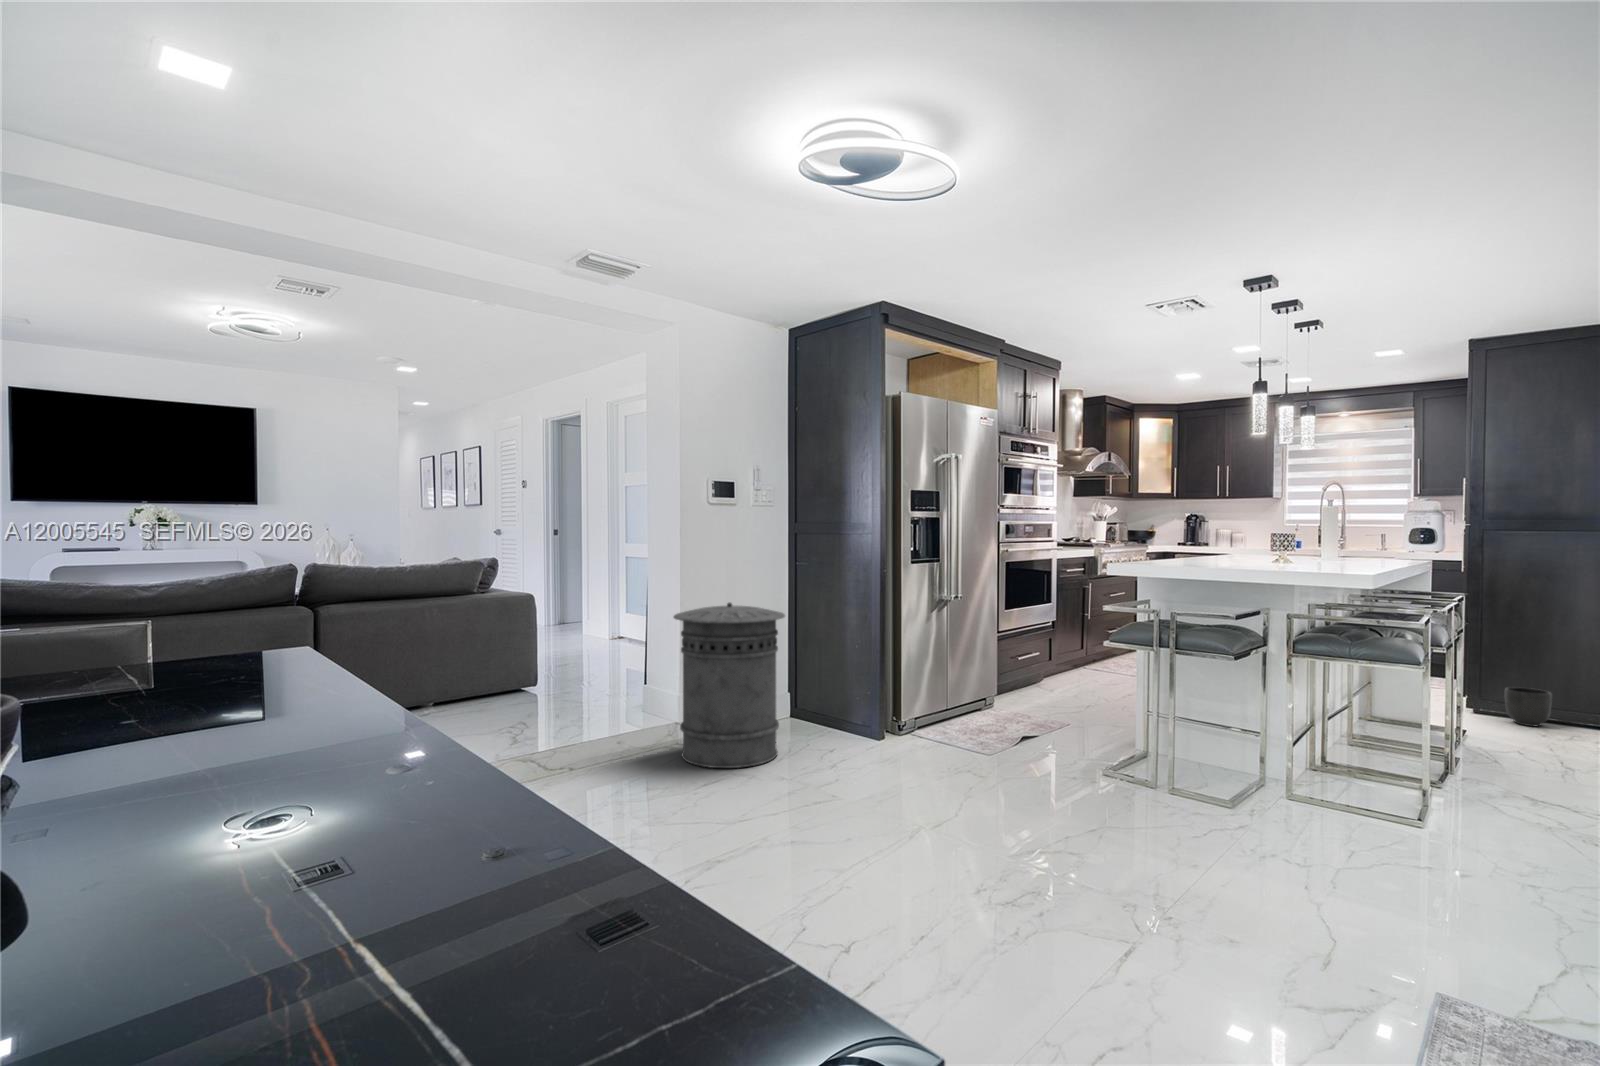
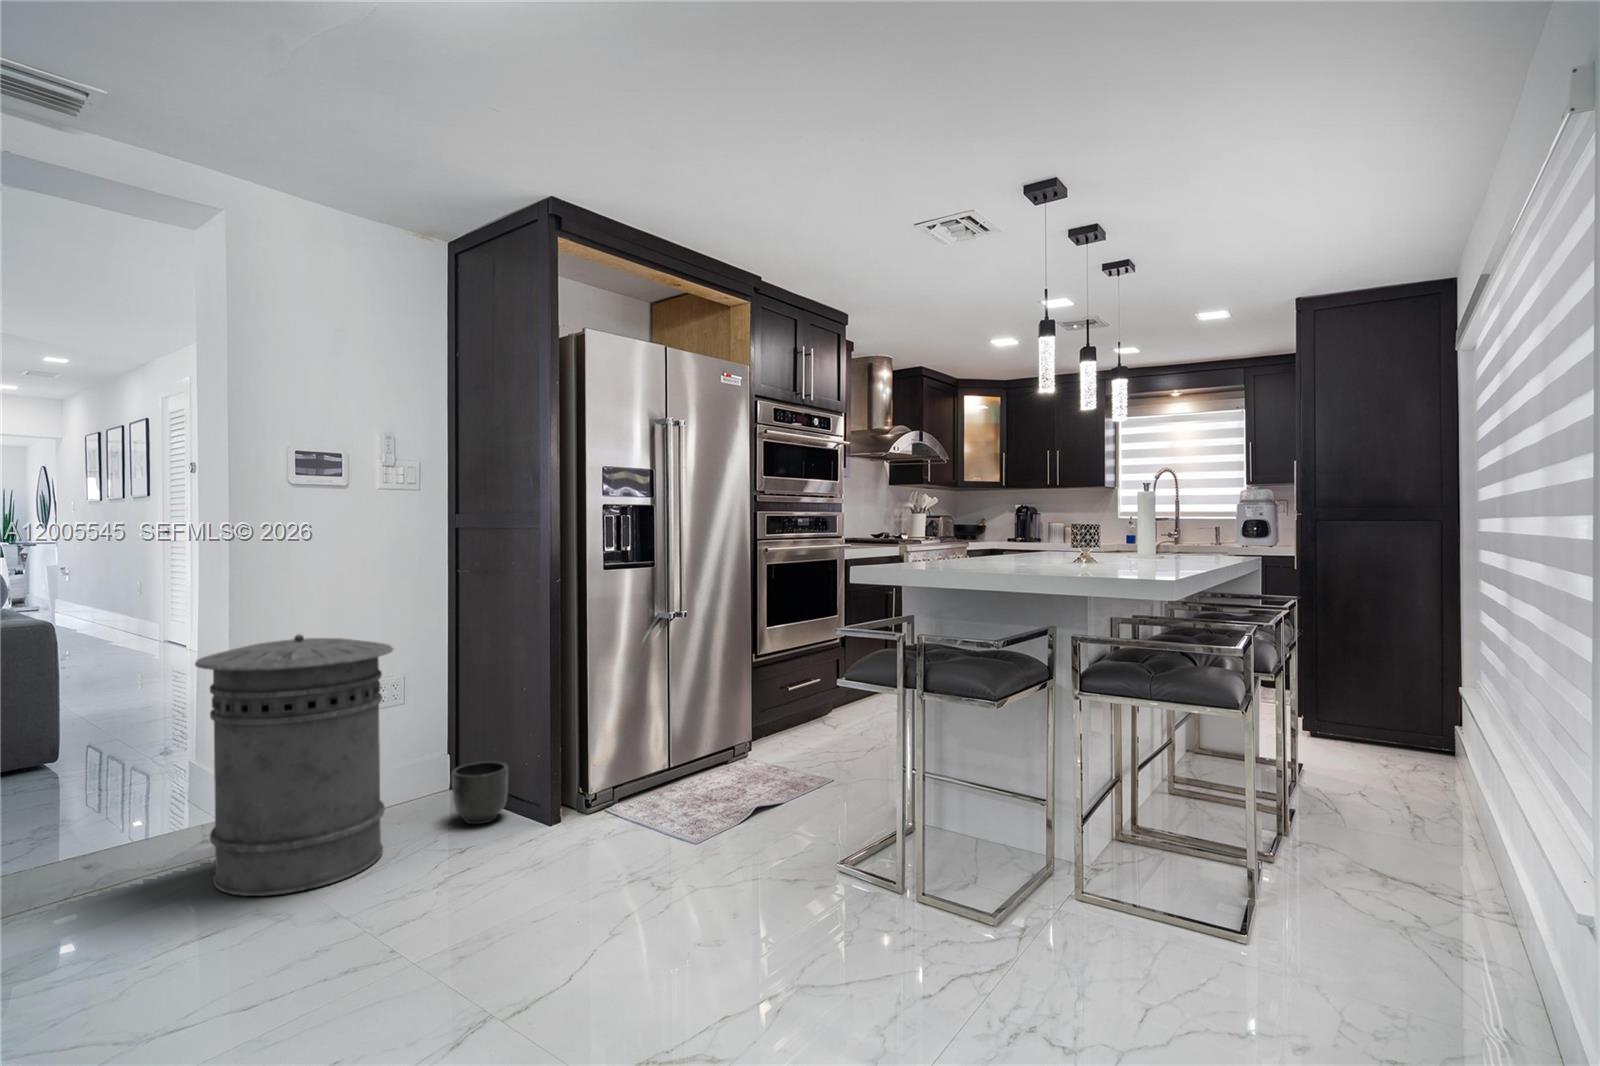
planter: present [1505,687,1552,726] -> present [452,761,508,824]

